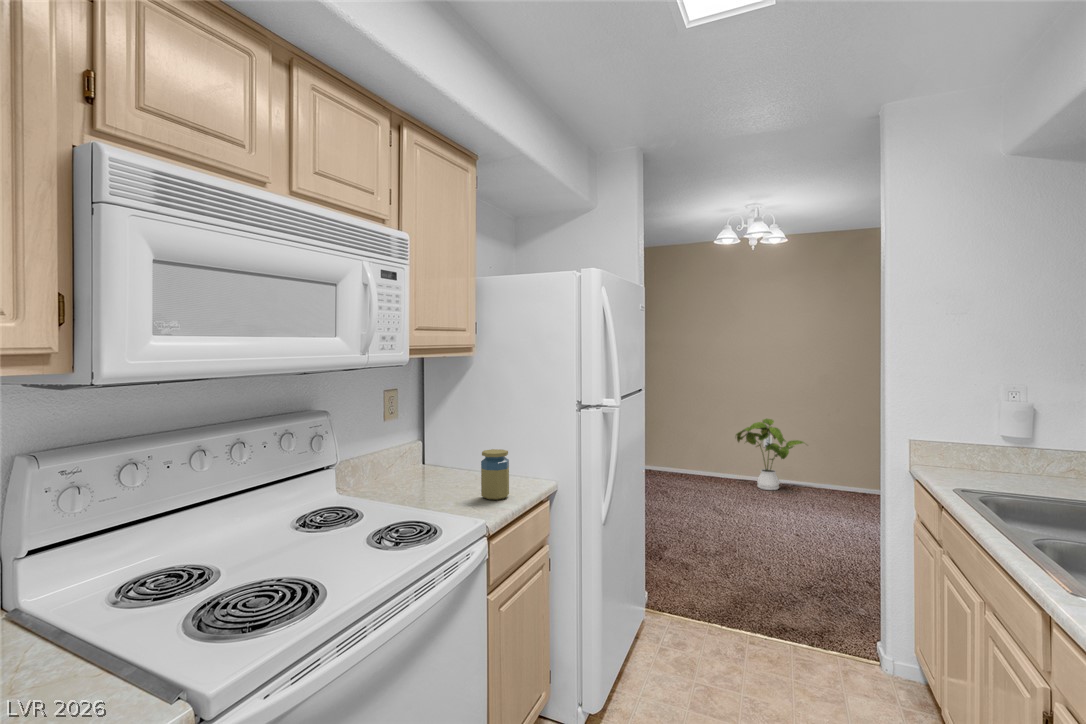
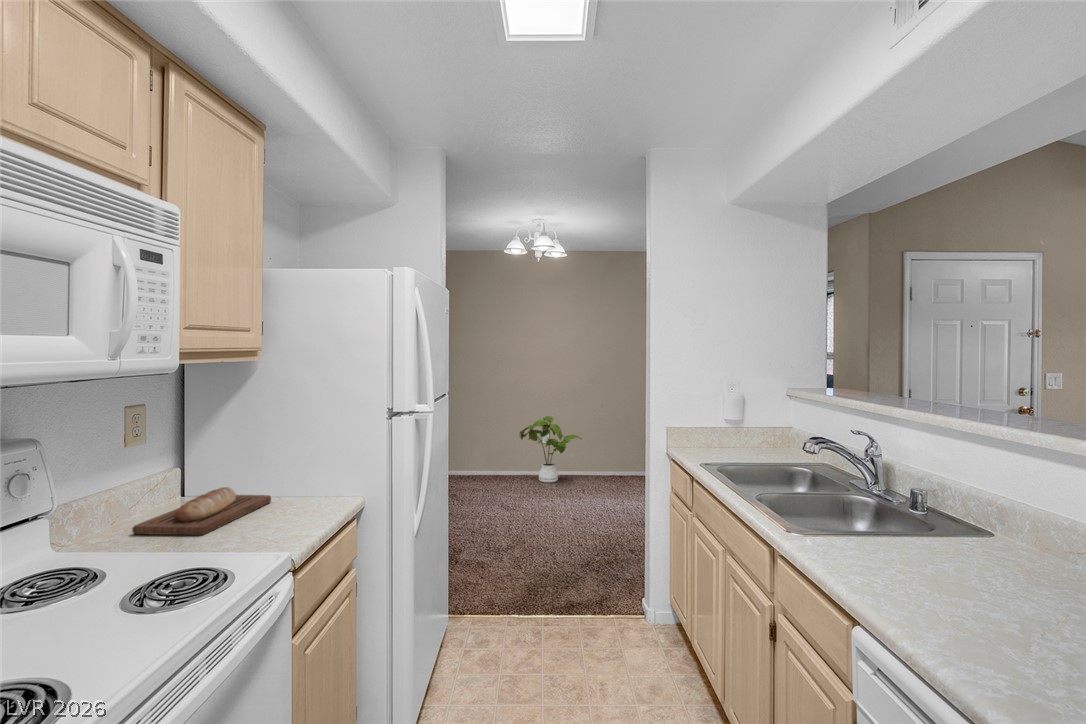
jar: present [481,449,509,500] -> none [275,467,310,527]
bread loaf: none [381,463,482,499] -> present [132,487,271,535]

